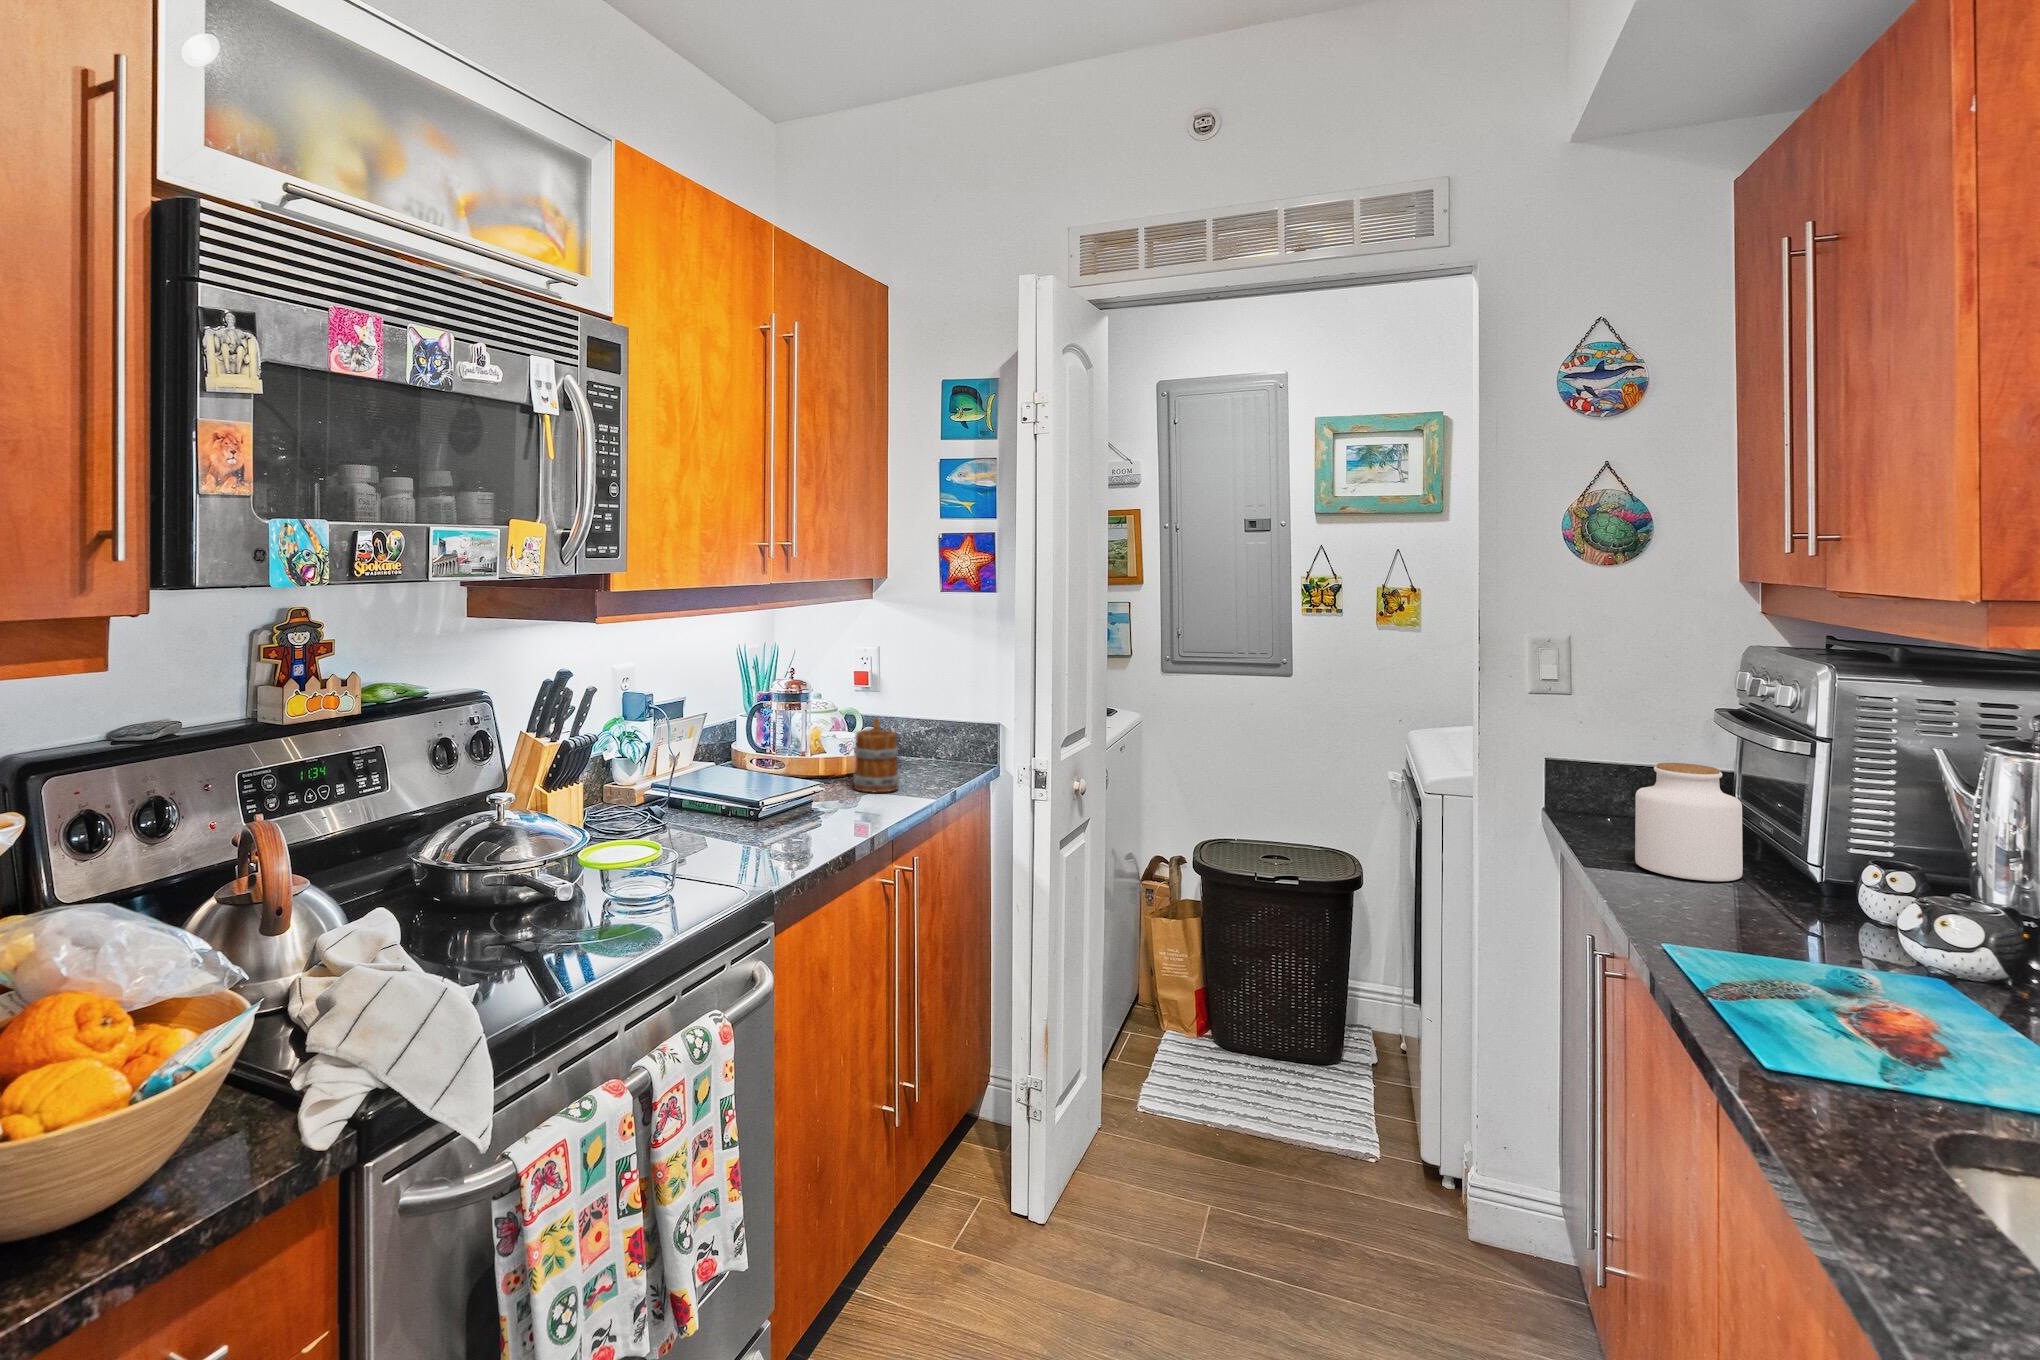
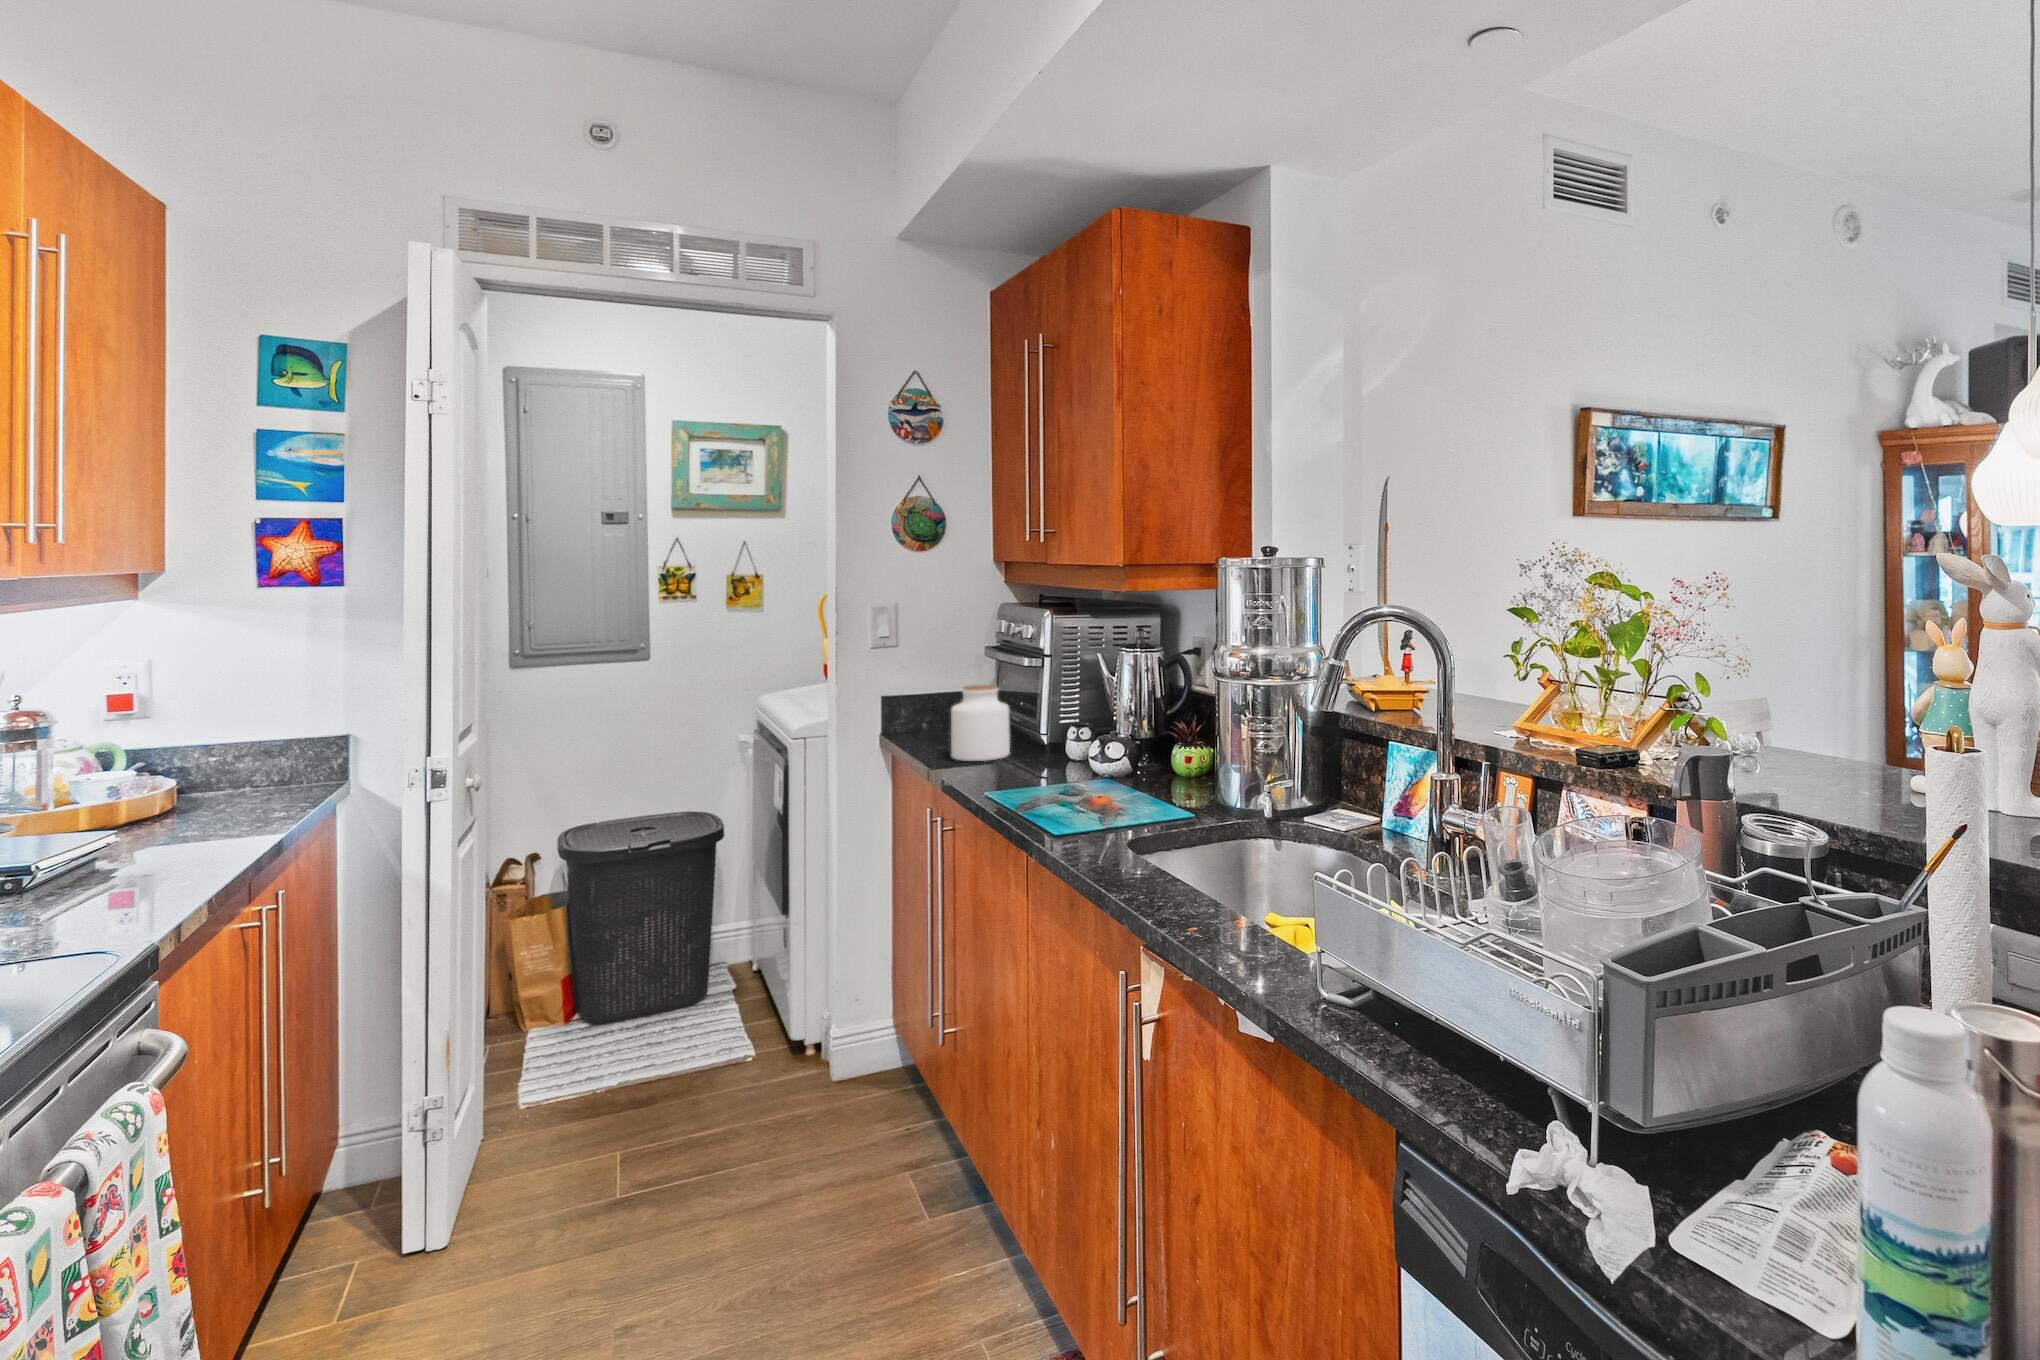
mug: present [853,718,900,792] -> none [169,741,246,830]

